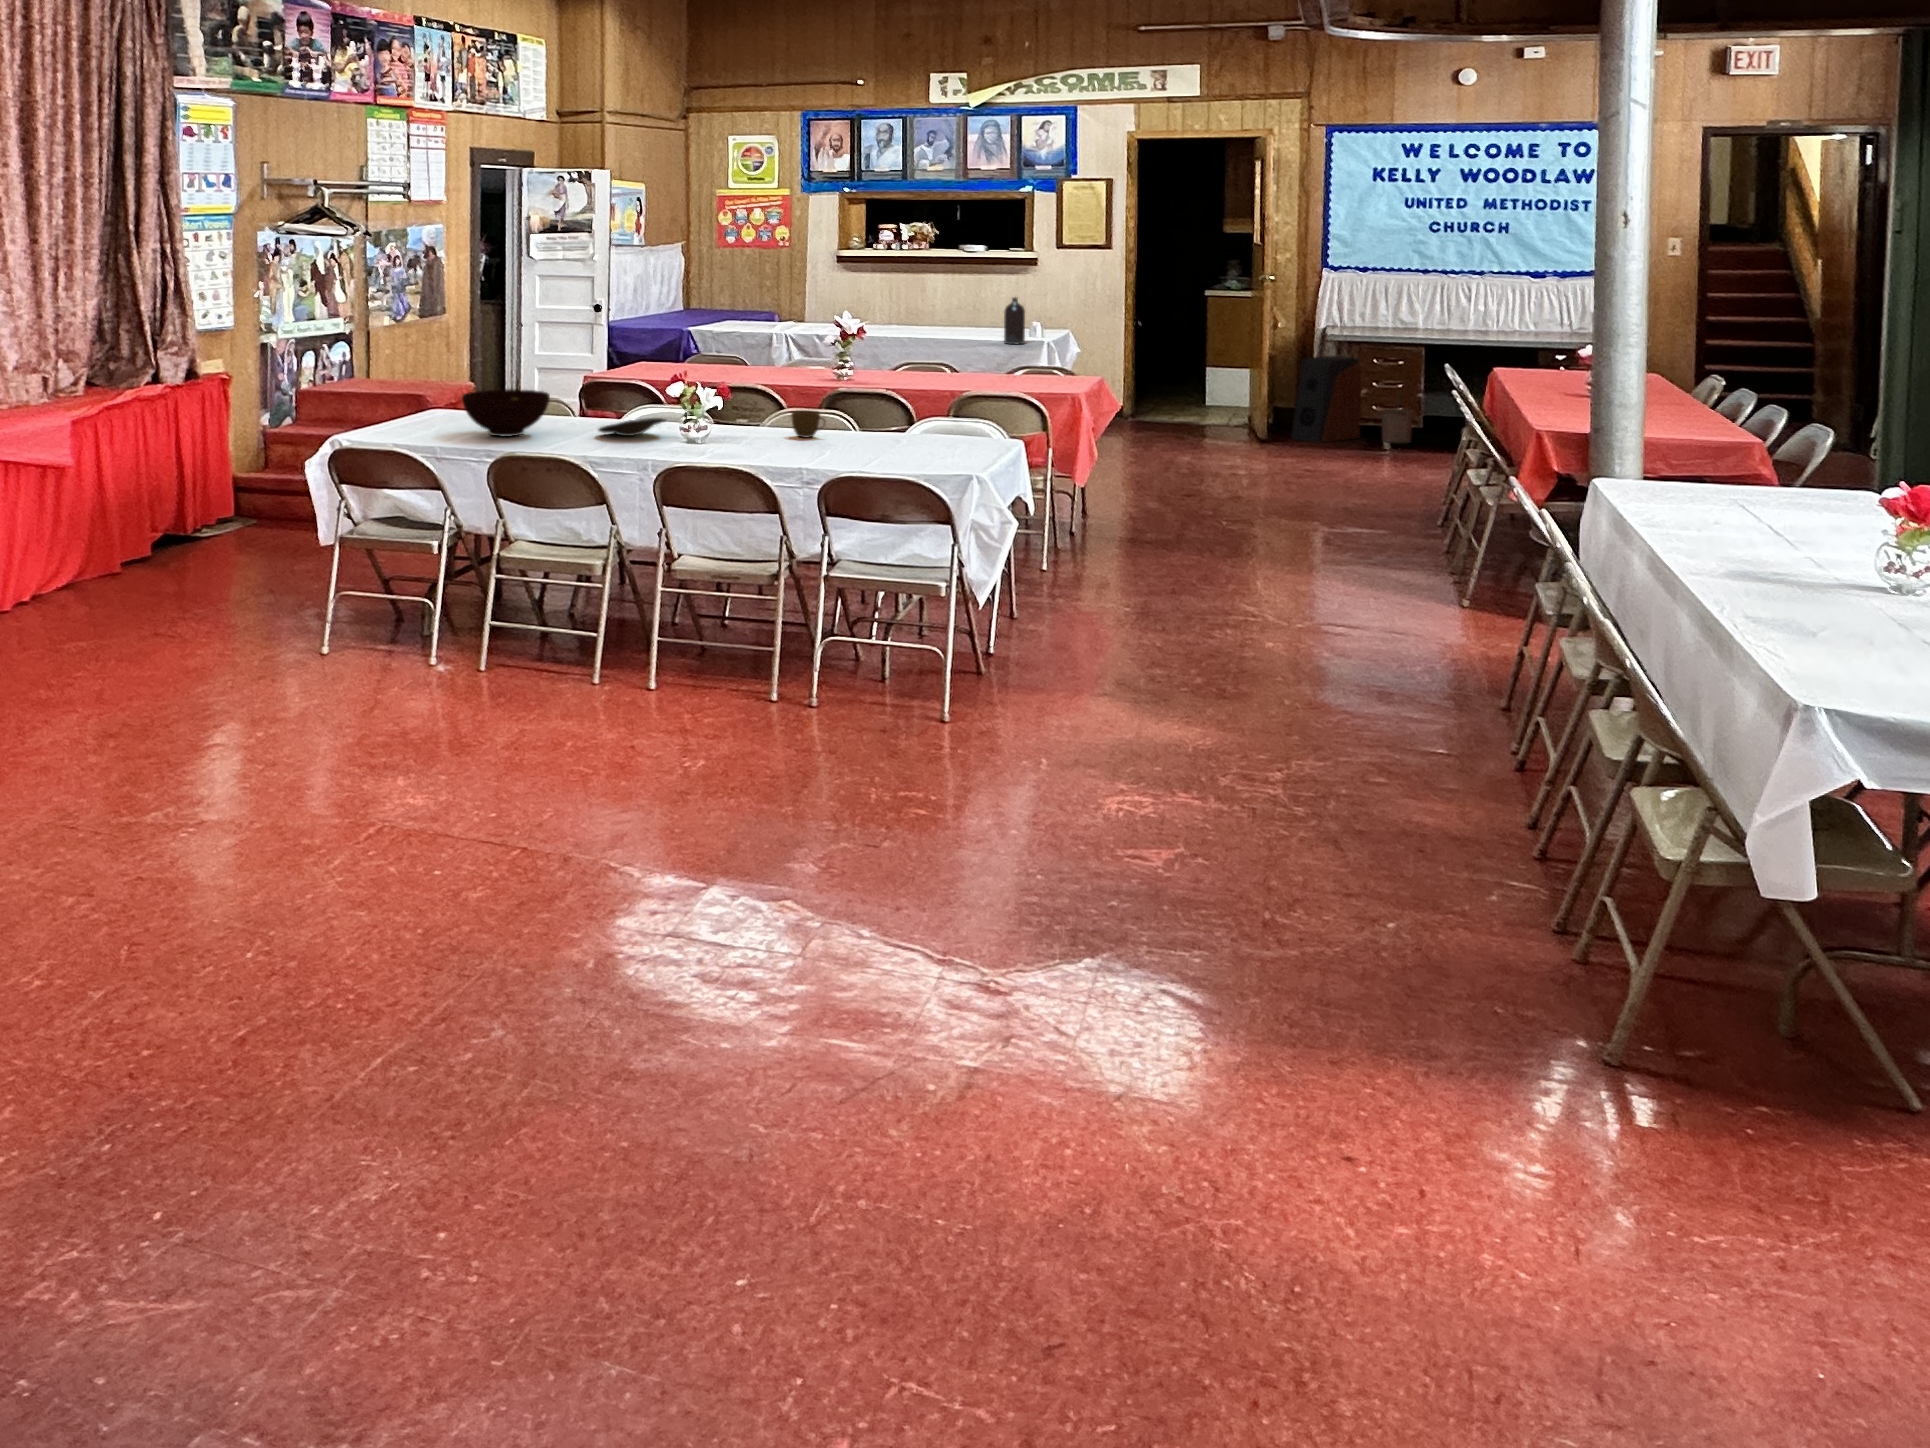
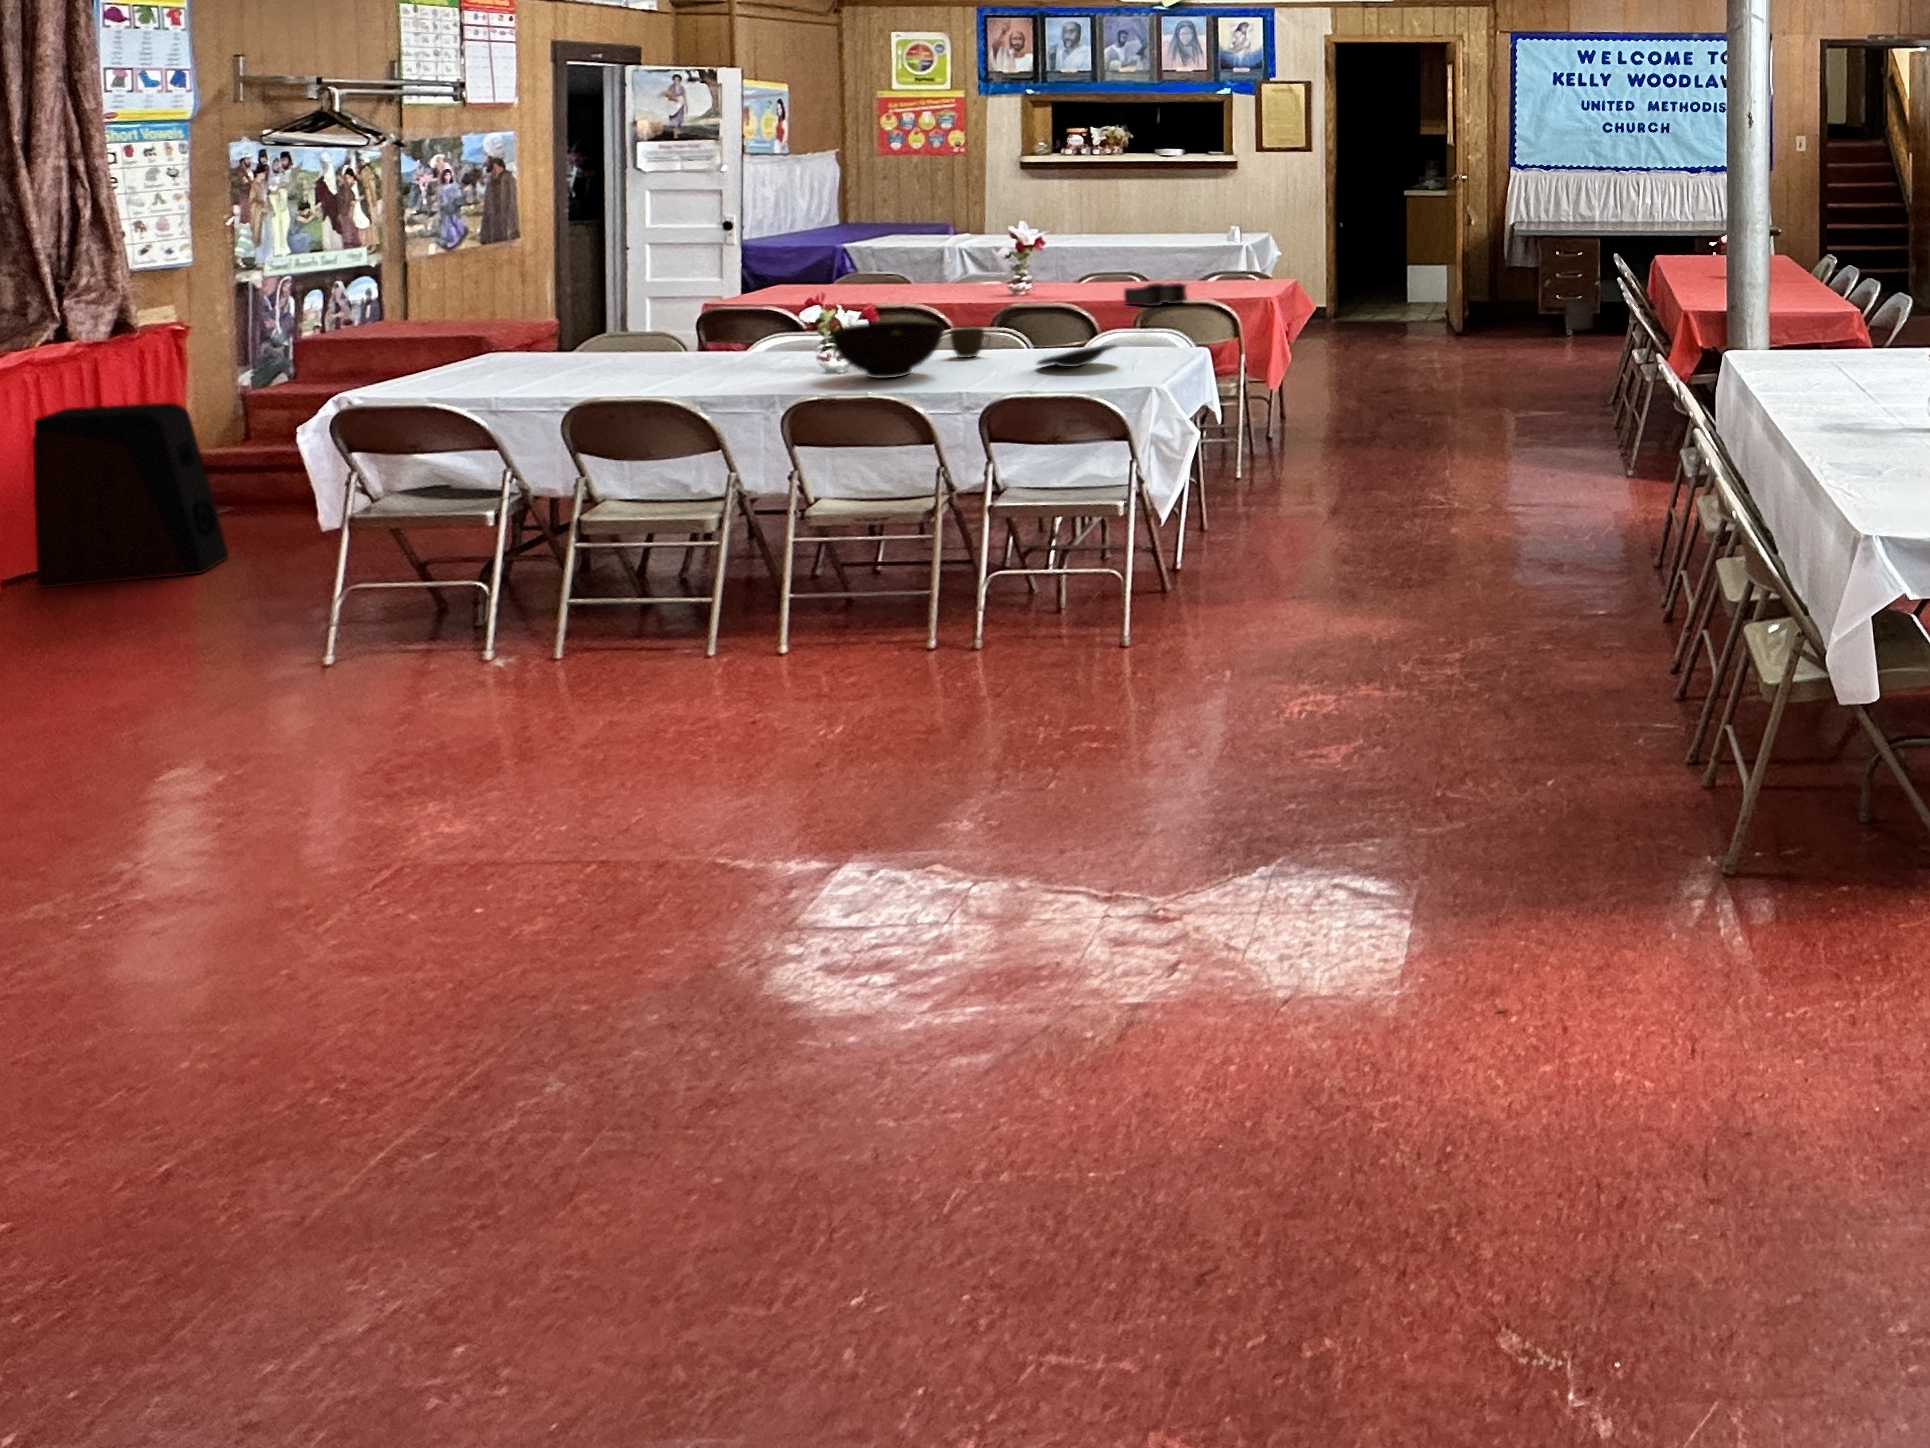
bottle: present [1004,297,1025,345] -> none [1197,201,1219,250]
speaker: present [1291,356,1361,443] -> present [32,403,229,588]
book: none [938,378,997,399] -> present [1124,283,1187,306]
fruit bowl: present [462,389,550,437] -> present [831,321,944,378]
plate: present [599,418,666,436] -> present [1037,345,1117,367]

